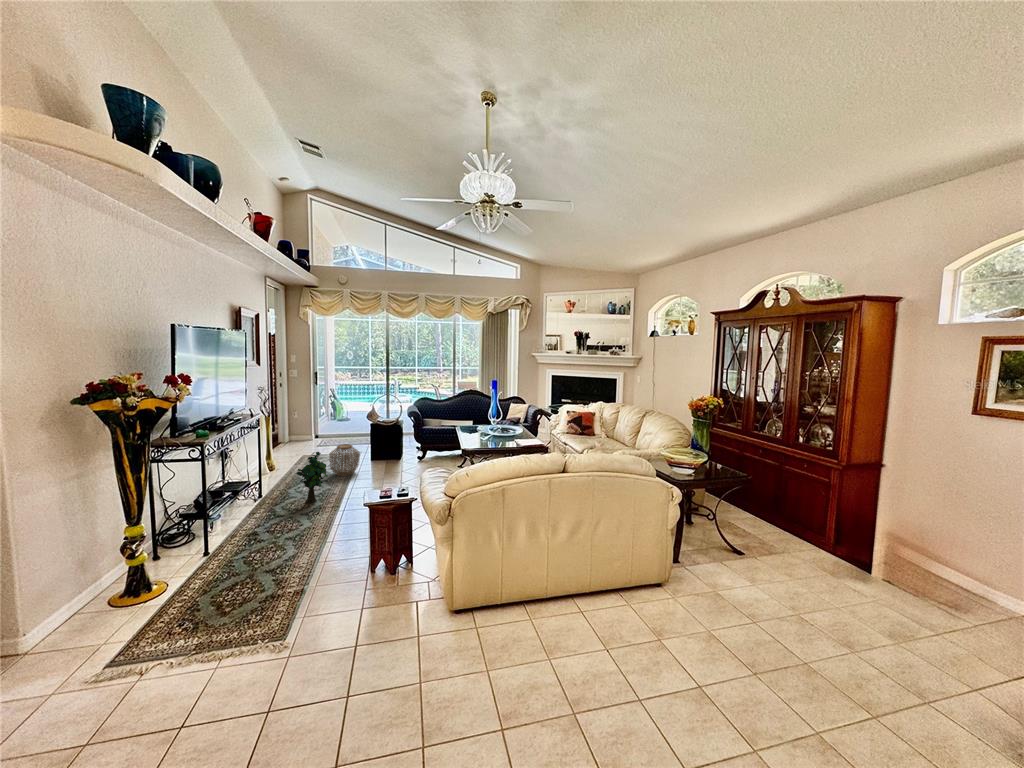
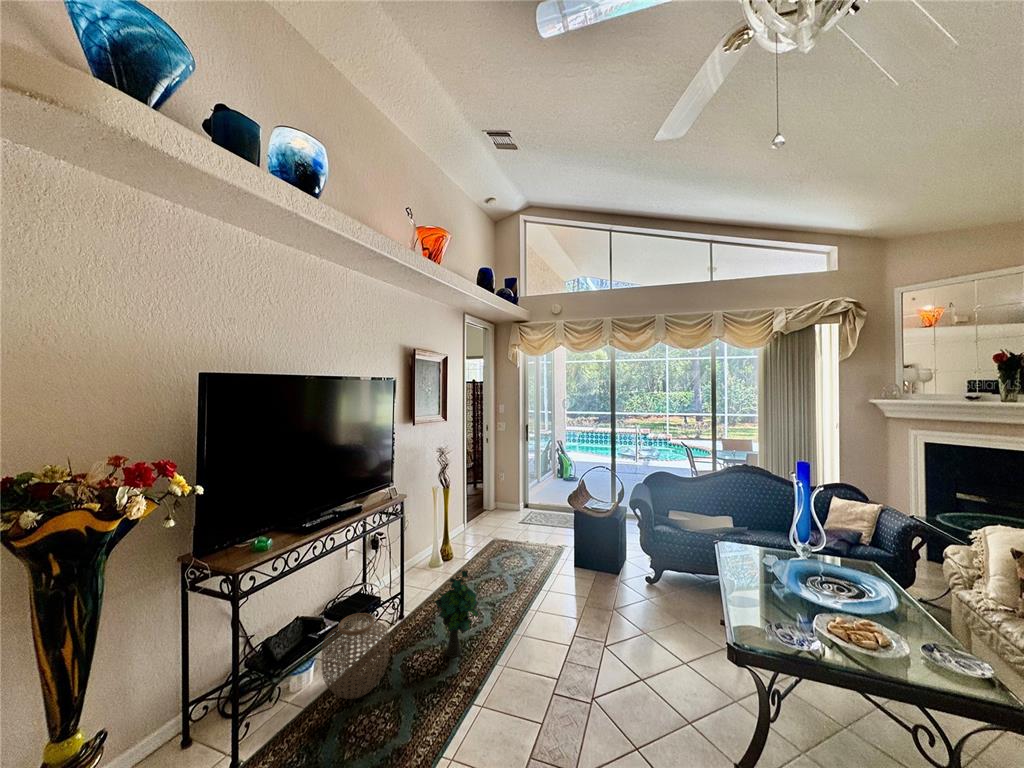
woven basket: present [330,444,360,476] -> present [322,613,389,699]

